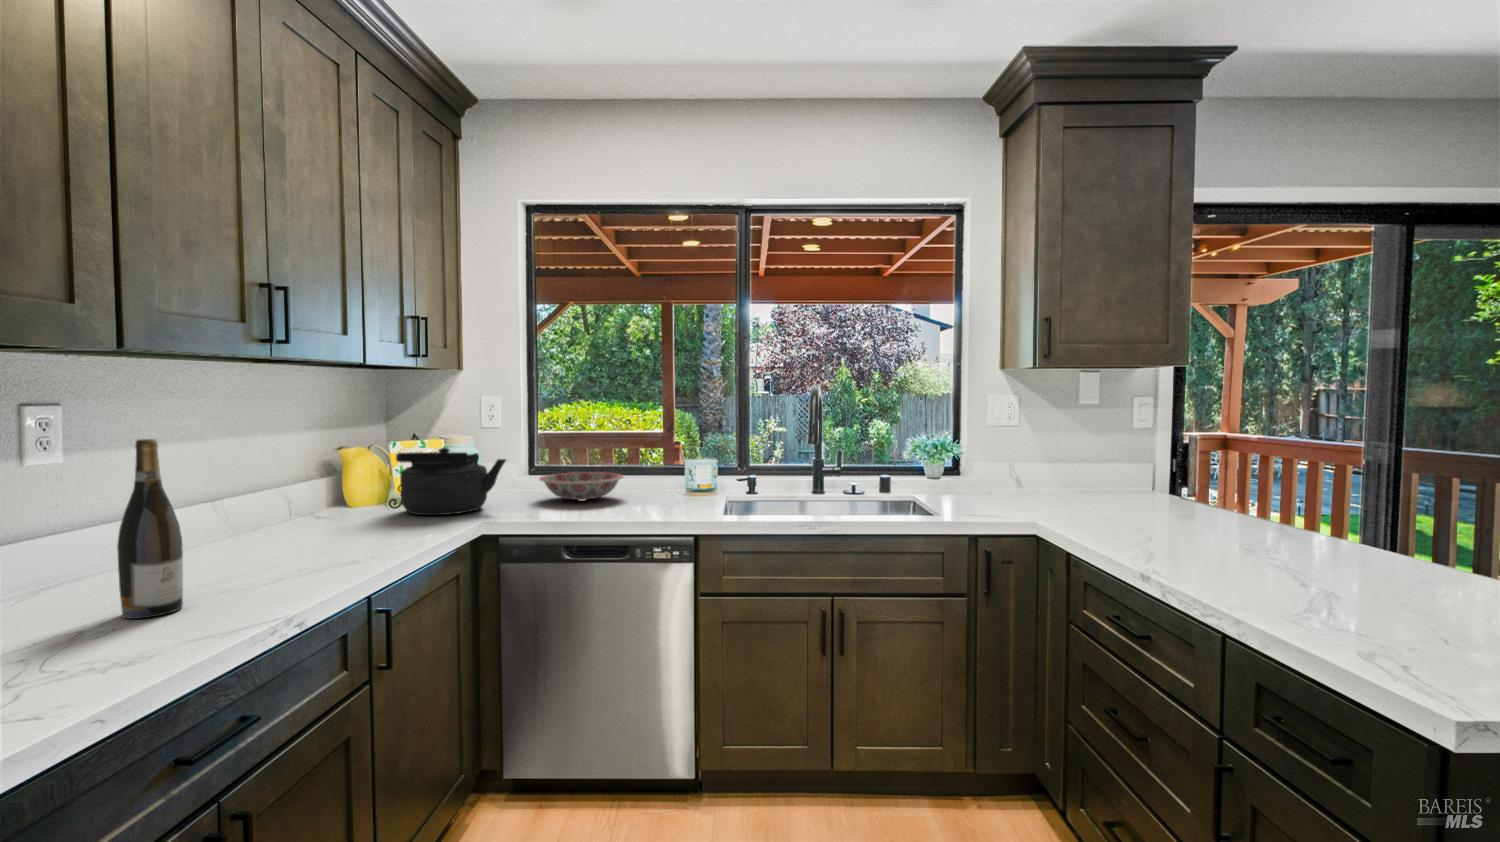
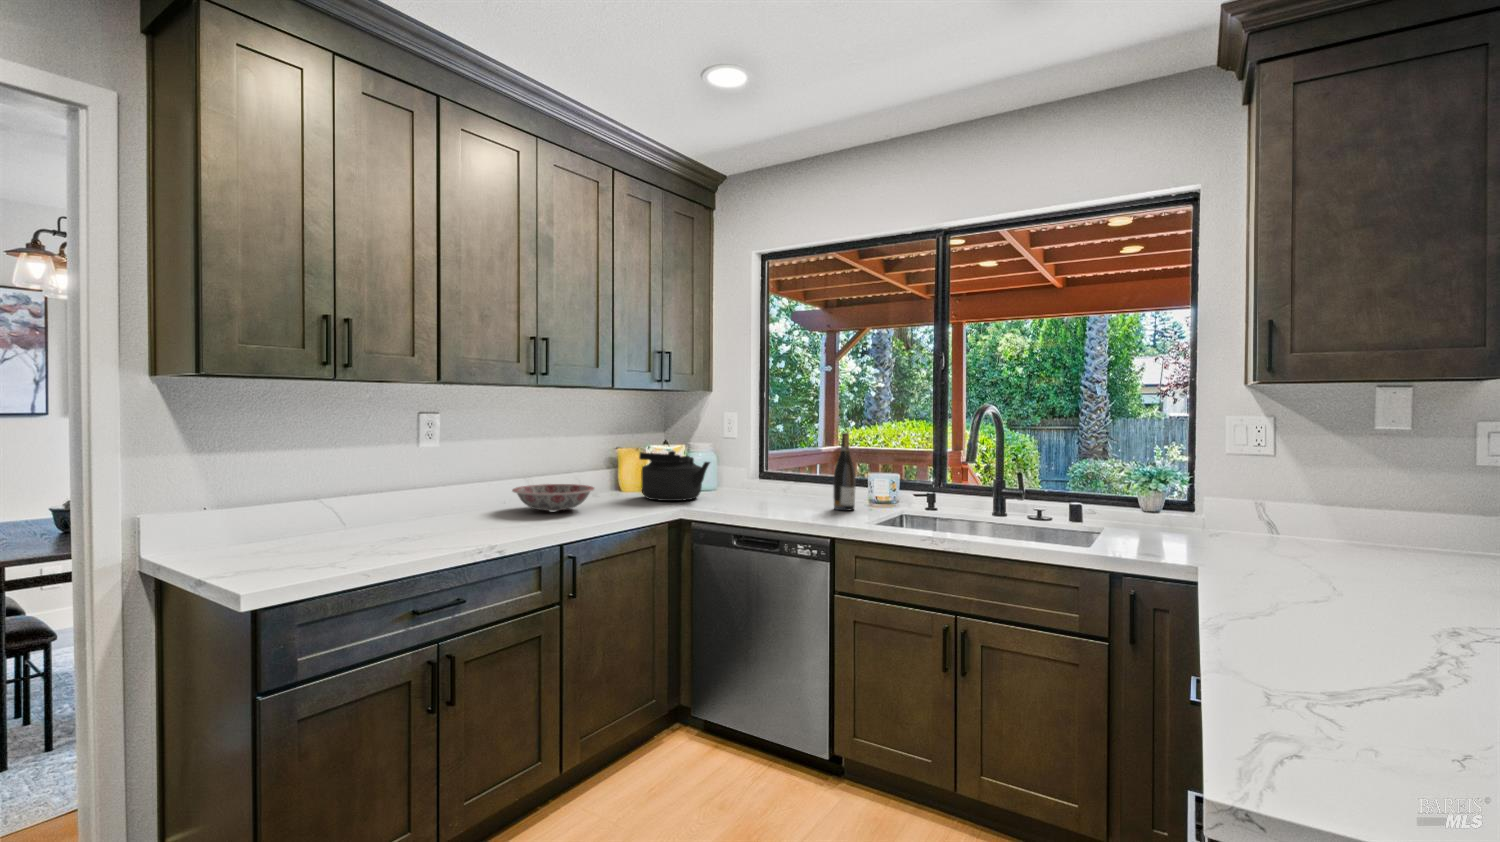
wine bottle: present [117,439,183,619] -> present [833,433,856,511]
ceramic bowl: present [539,472,623,500] -> present [512,484,594,511]

